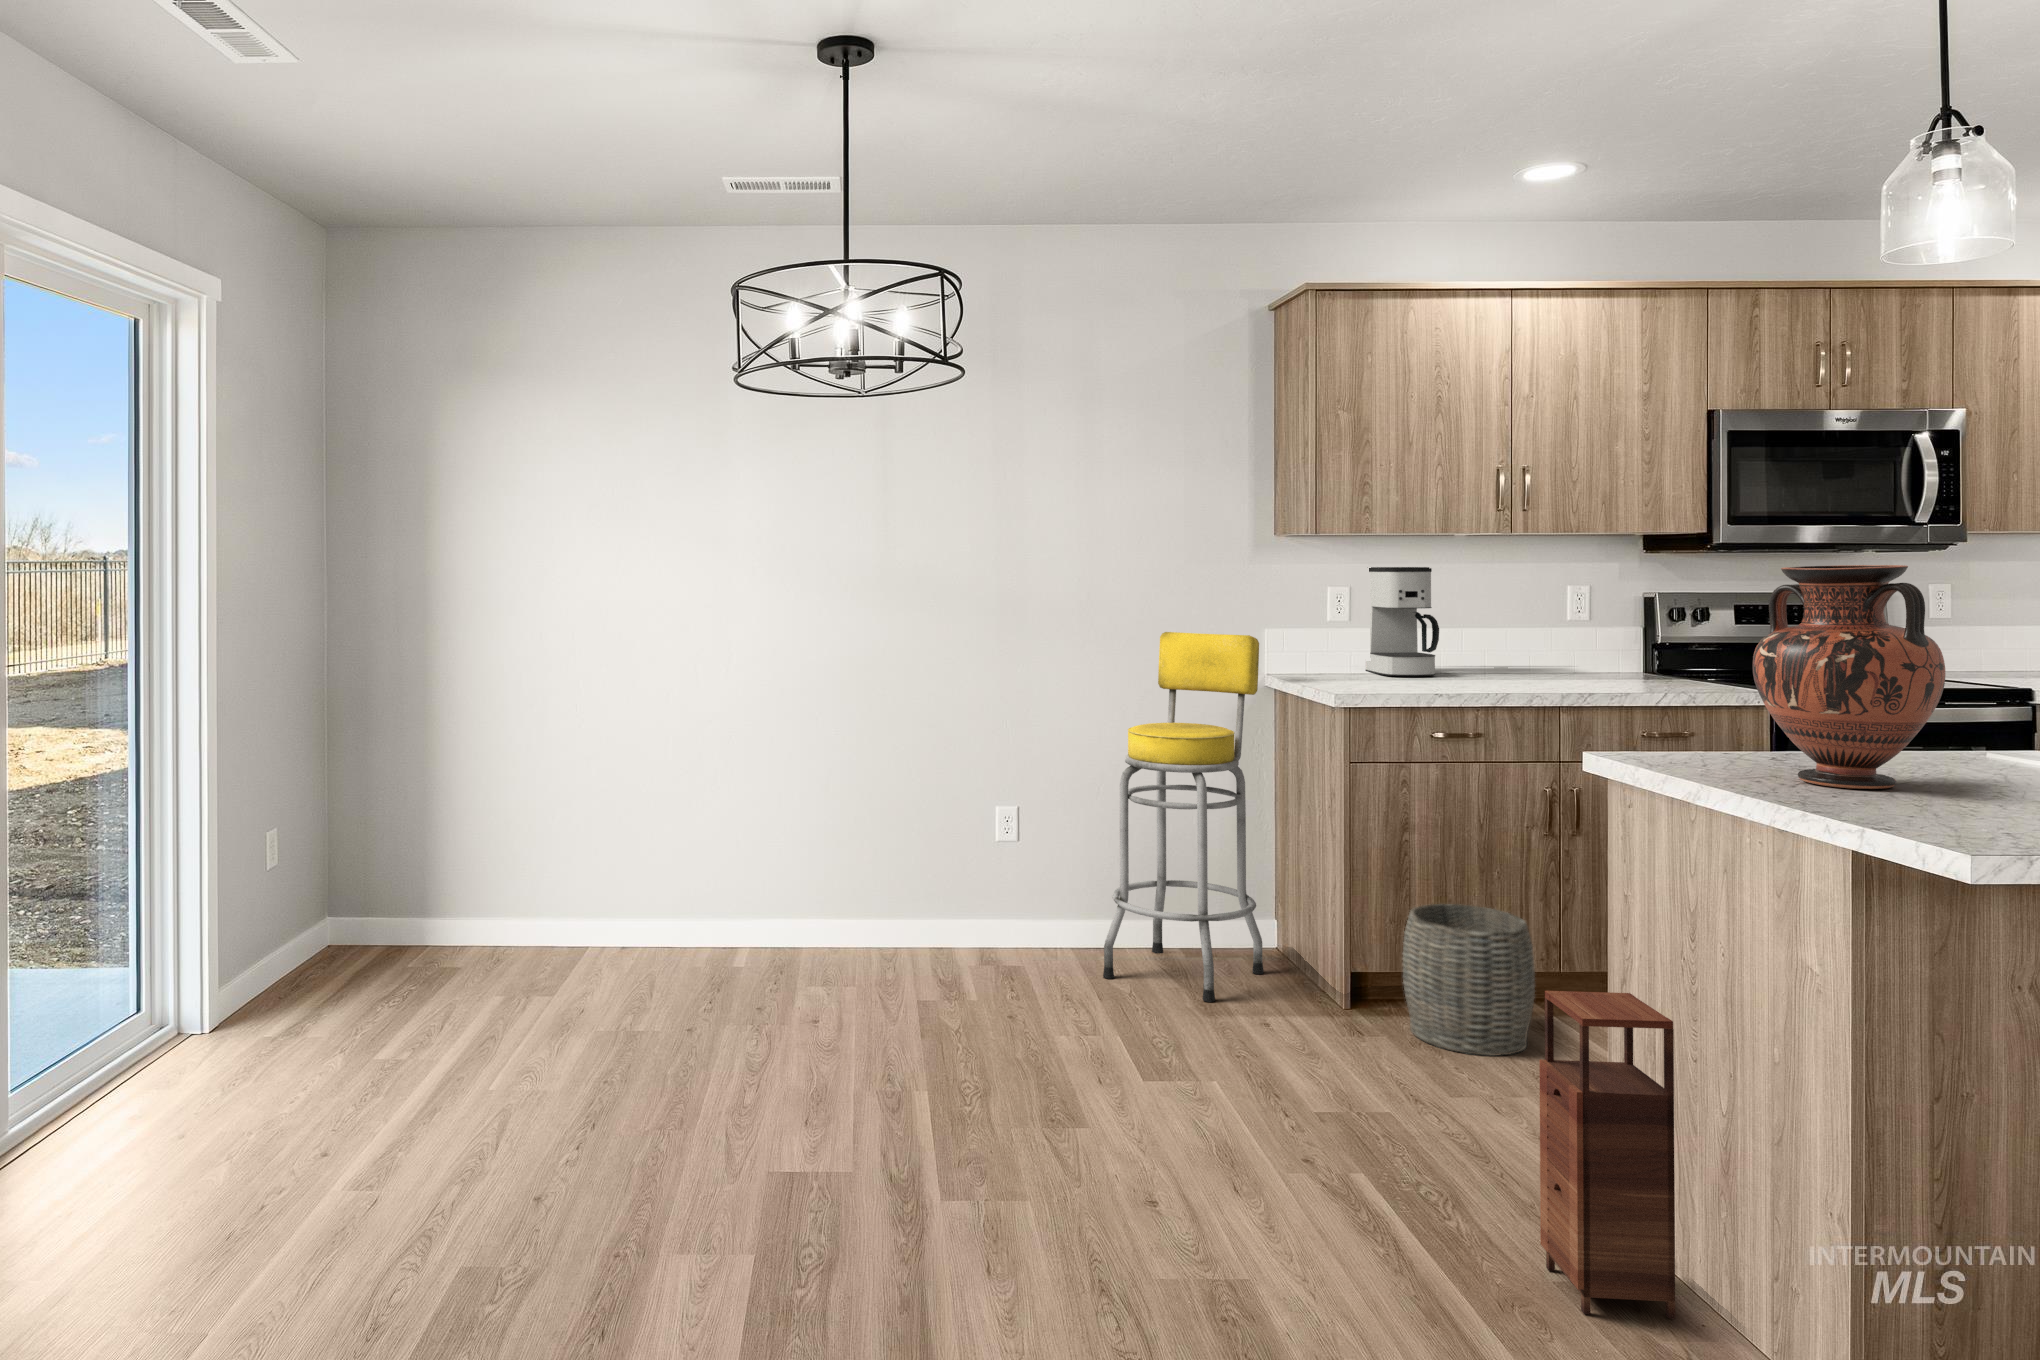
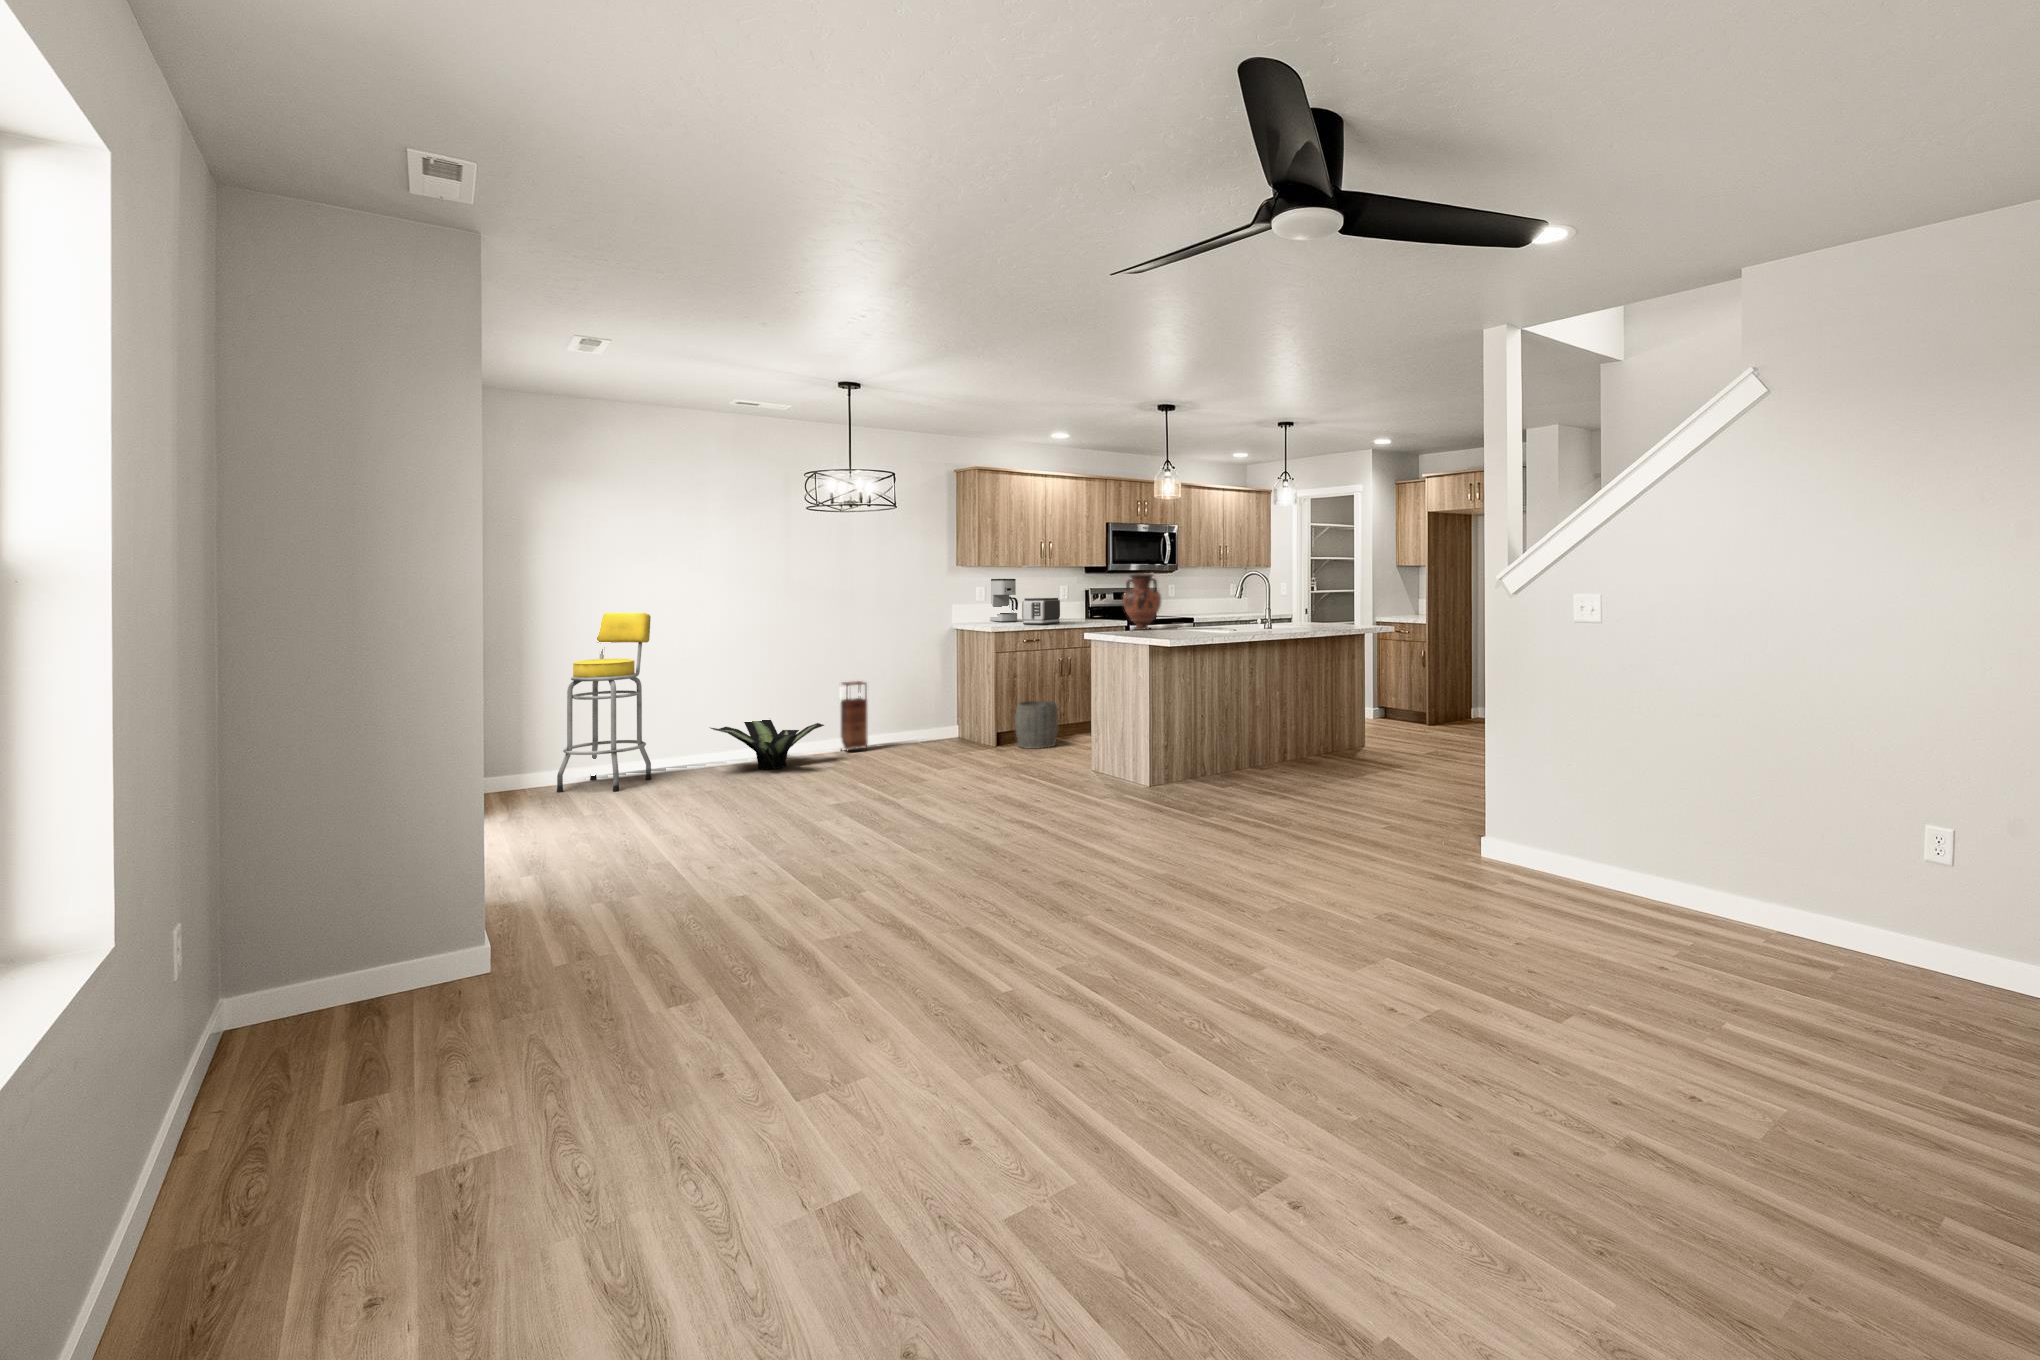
toaster: none [1437,619,1554,694] -> present [1022,598,1060,625]
bar stool: present [1103,632,1264,1002] -> present [557,613,652,792]
potted plant: none [691,858,927,994] -> present [711,720,824,770]
storage cabinet: present [1540,991,1675,1319] -> present [841,681,868,751]

